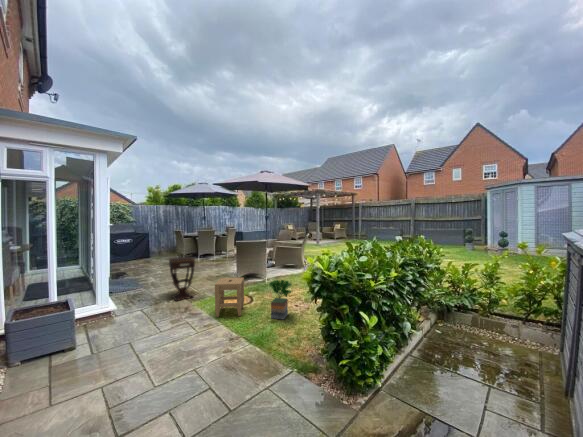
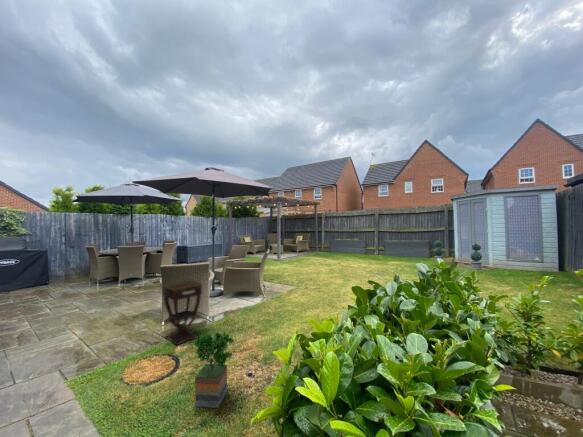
side table: present [169,257,195,301] -> present [163,280,202,345]
stool: present [215,278,244,317] -> none [85,329,154,415]

